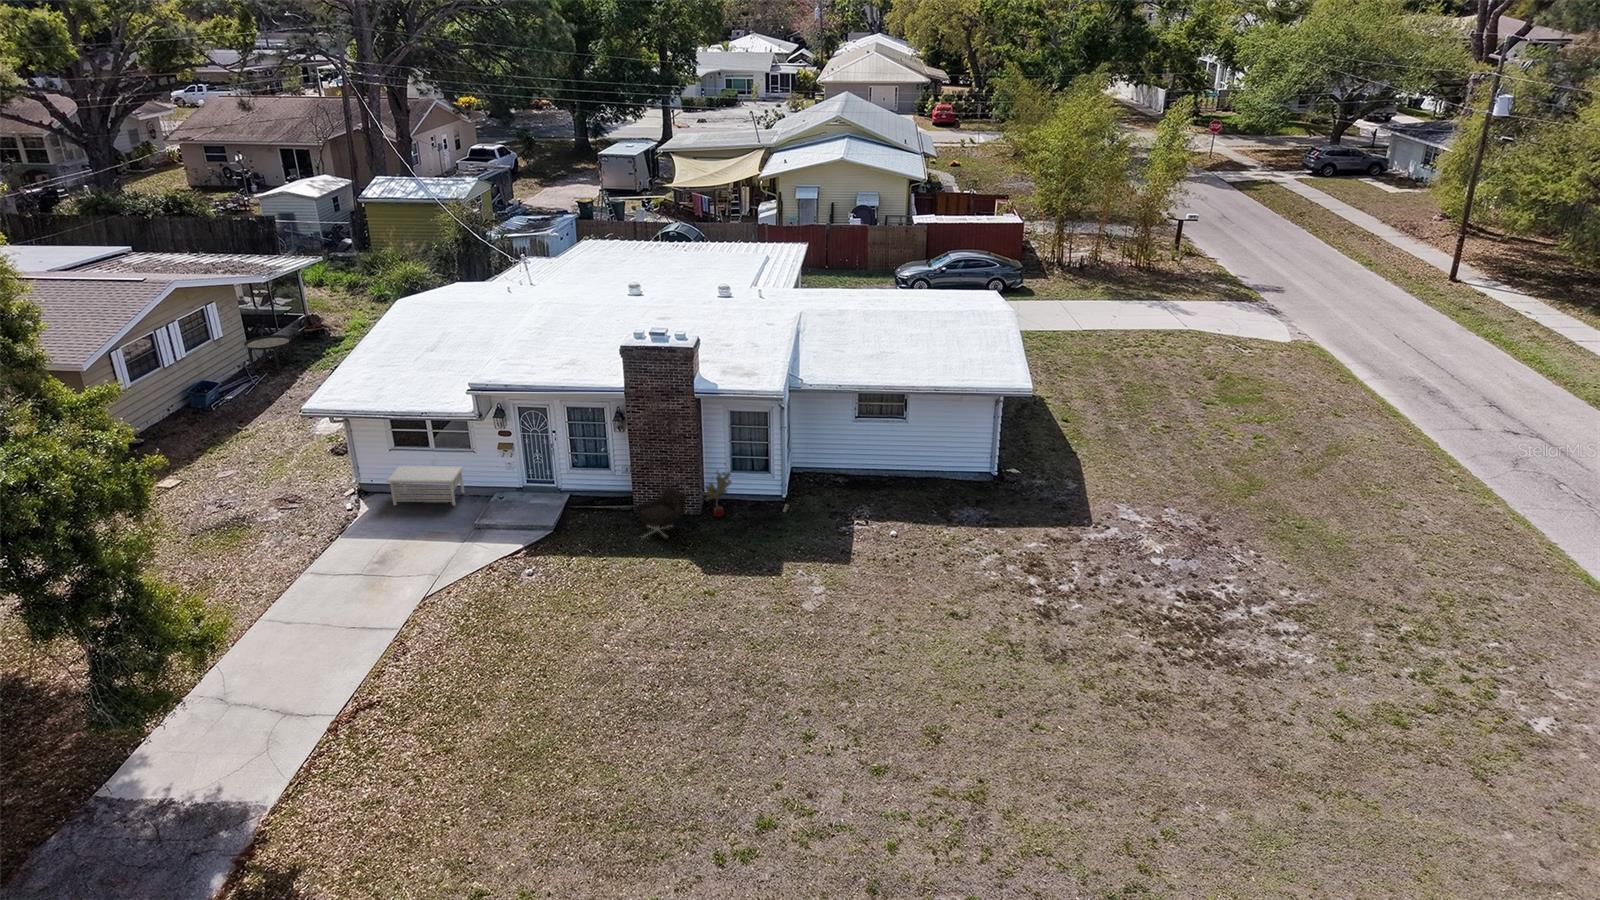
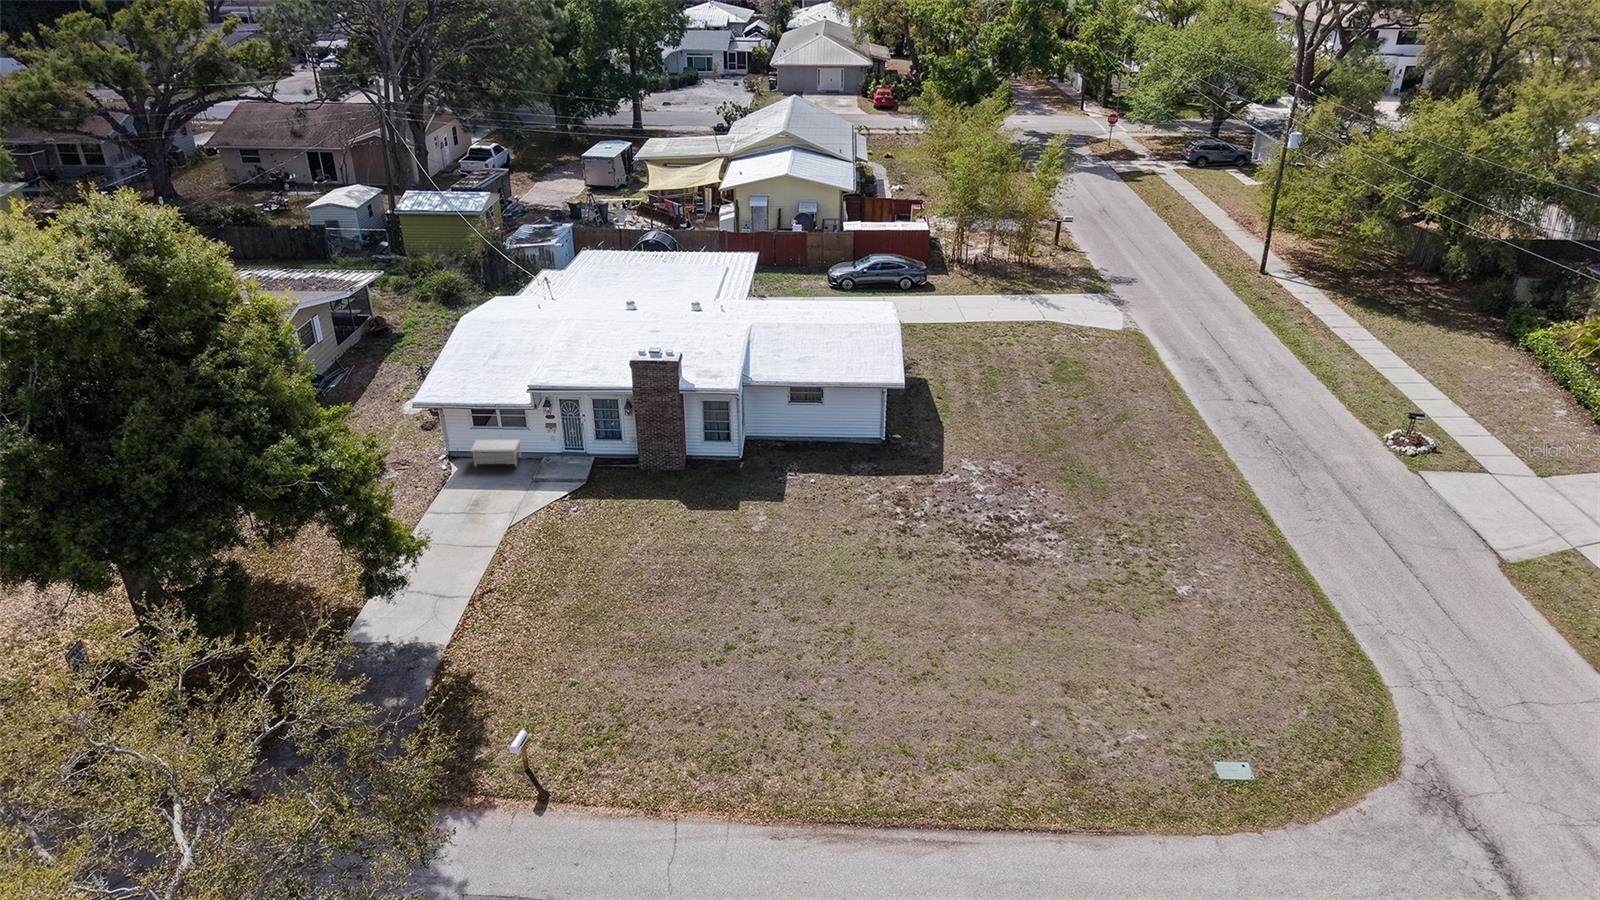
round table: present [244,335,293,370] -> none [335,336,371,363]
potted tree: present [704,471,731,517] -> none [685,440,705,472]
lounge chair: present [635,486,686,536] -> none [640,452,675,487]

